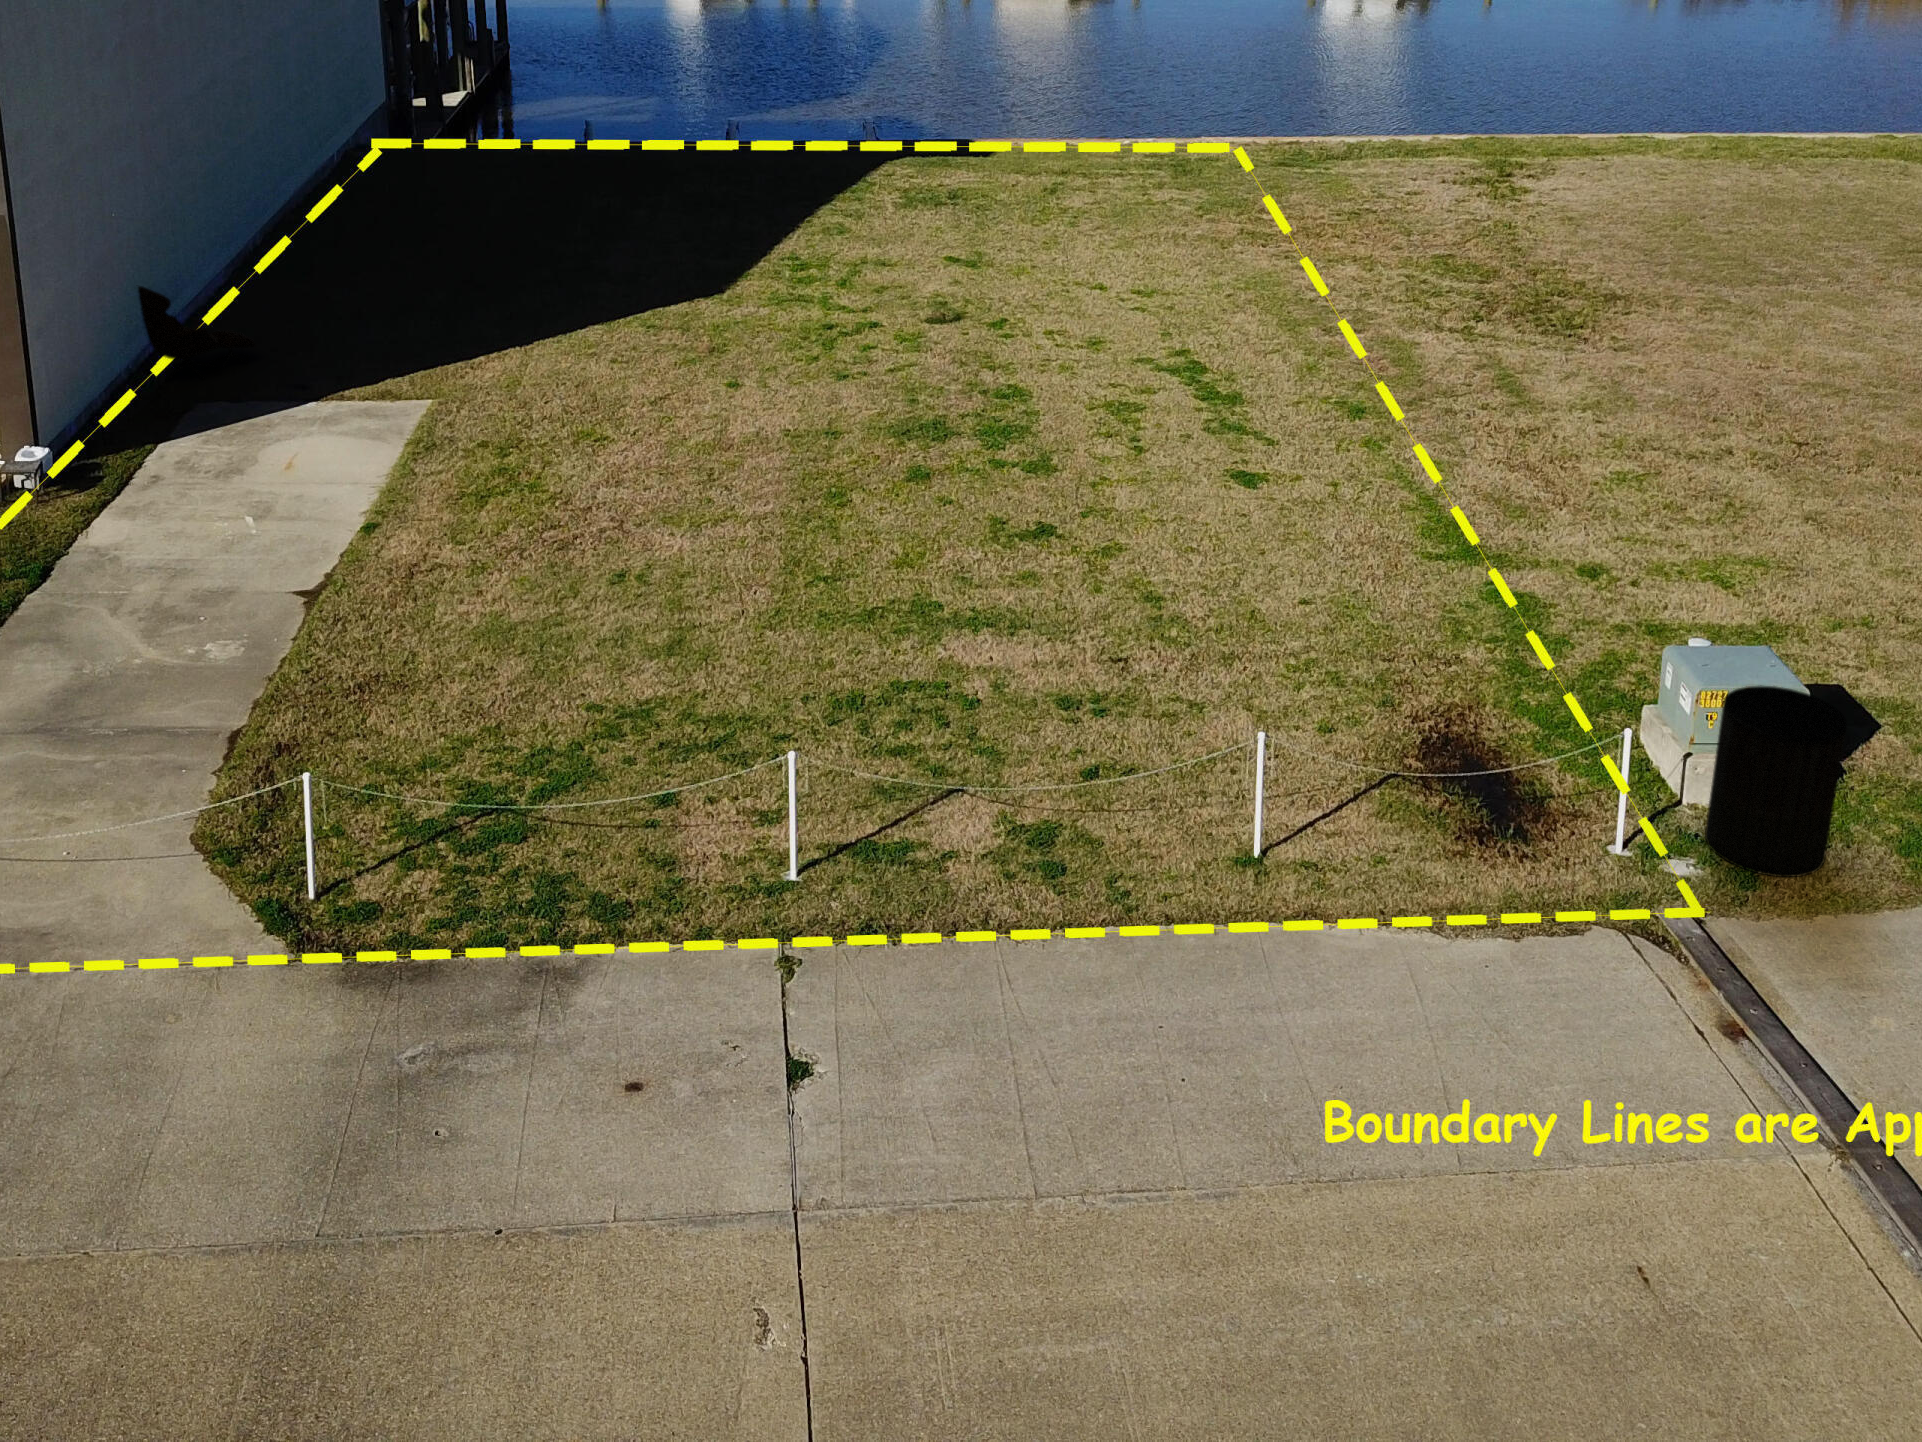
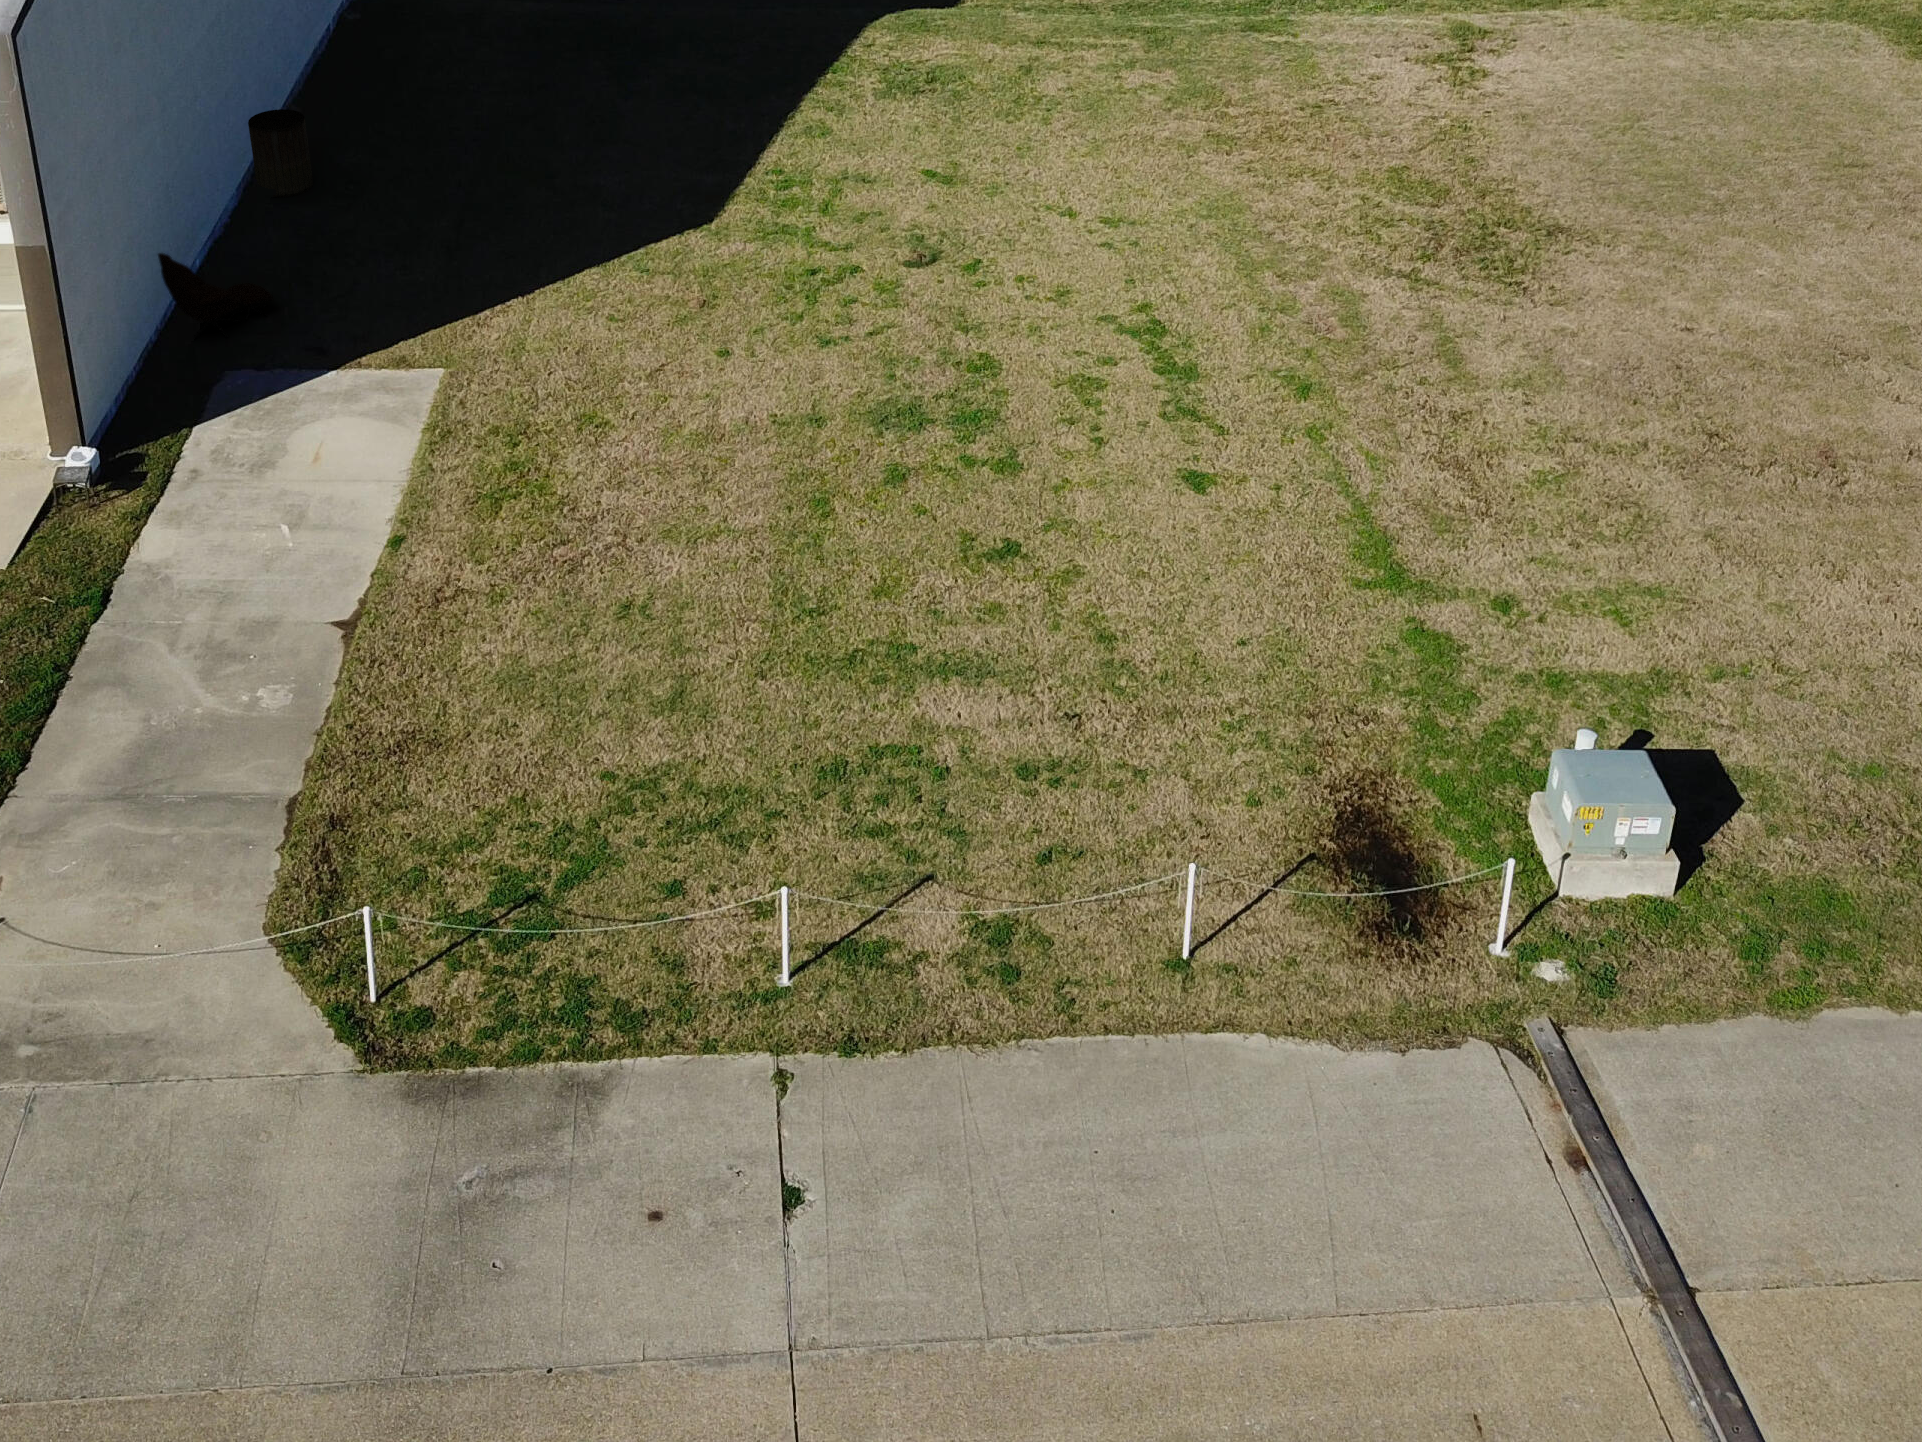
trash can: present [1705,685,1847,877] -> present [248,109,313,198]

